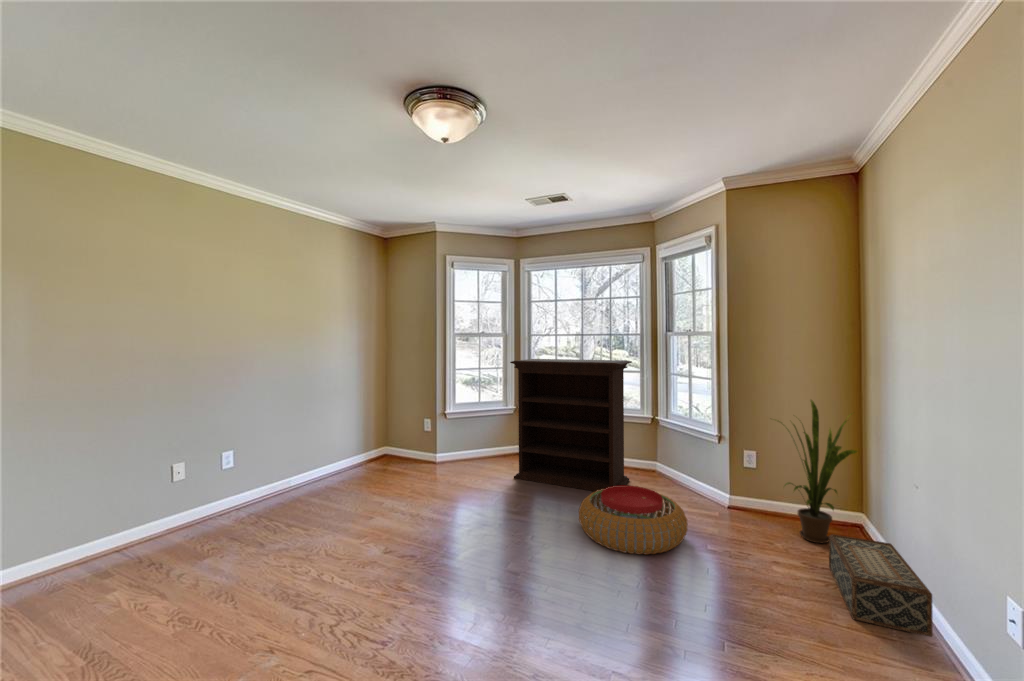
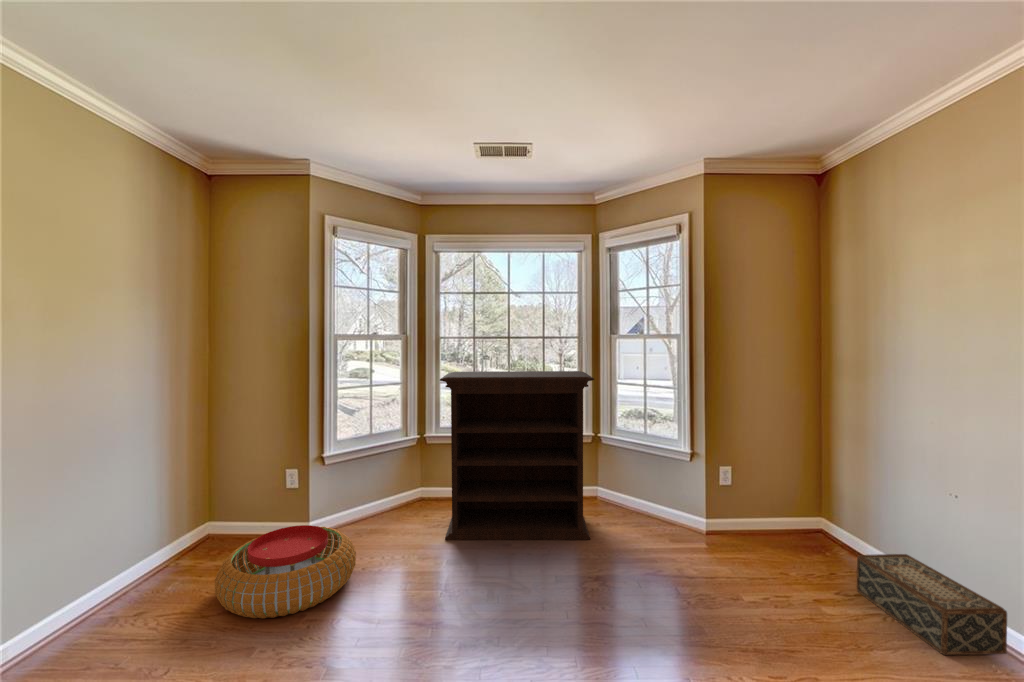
house plant: present [785,400,857,543] -> none [763,408,861,559]
pouf: present [579,485,688,555] -> present [215,525,356,619]

